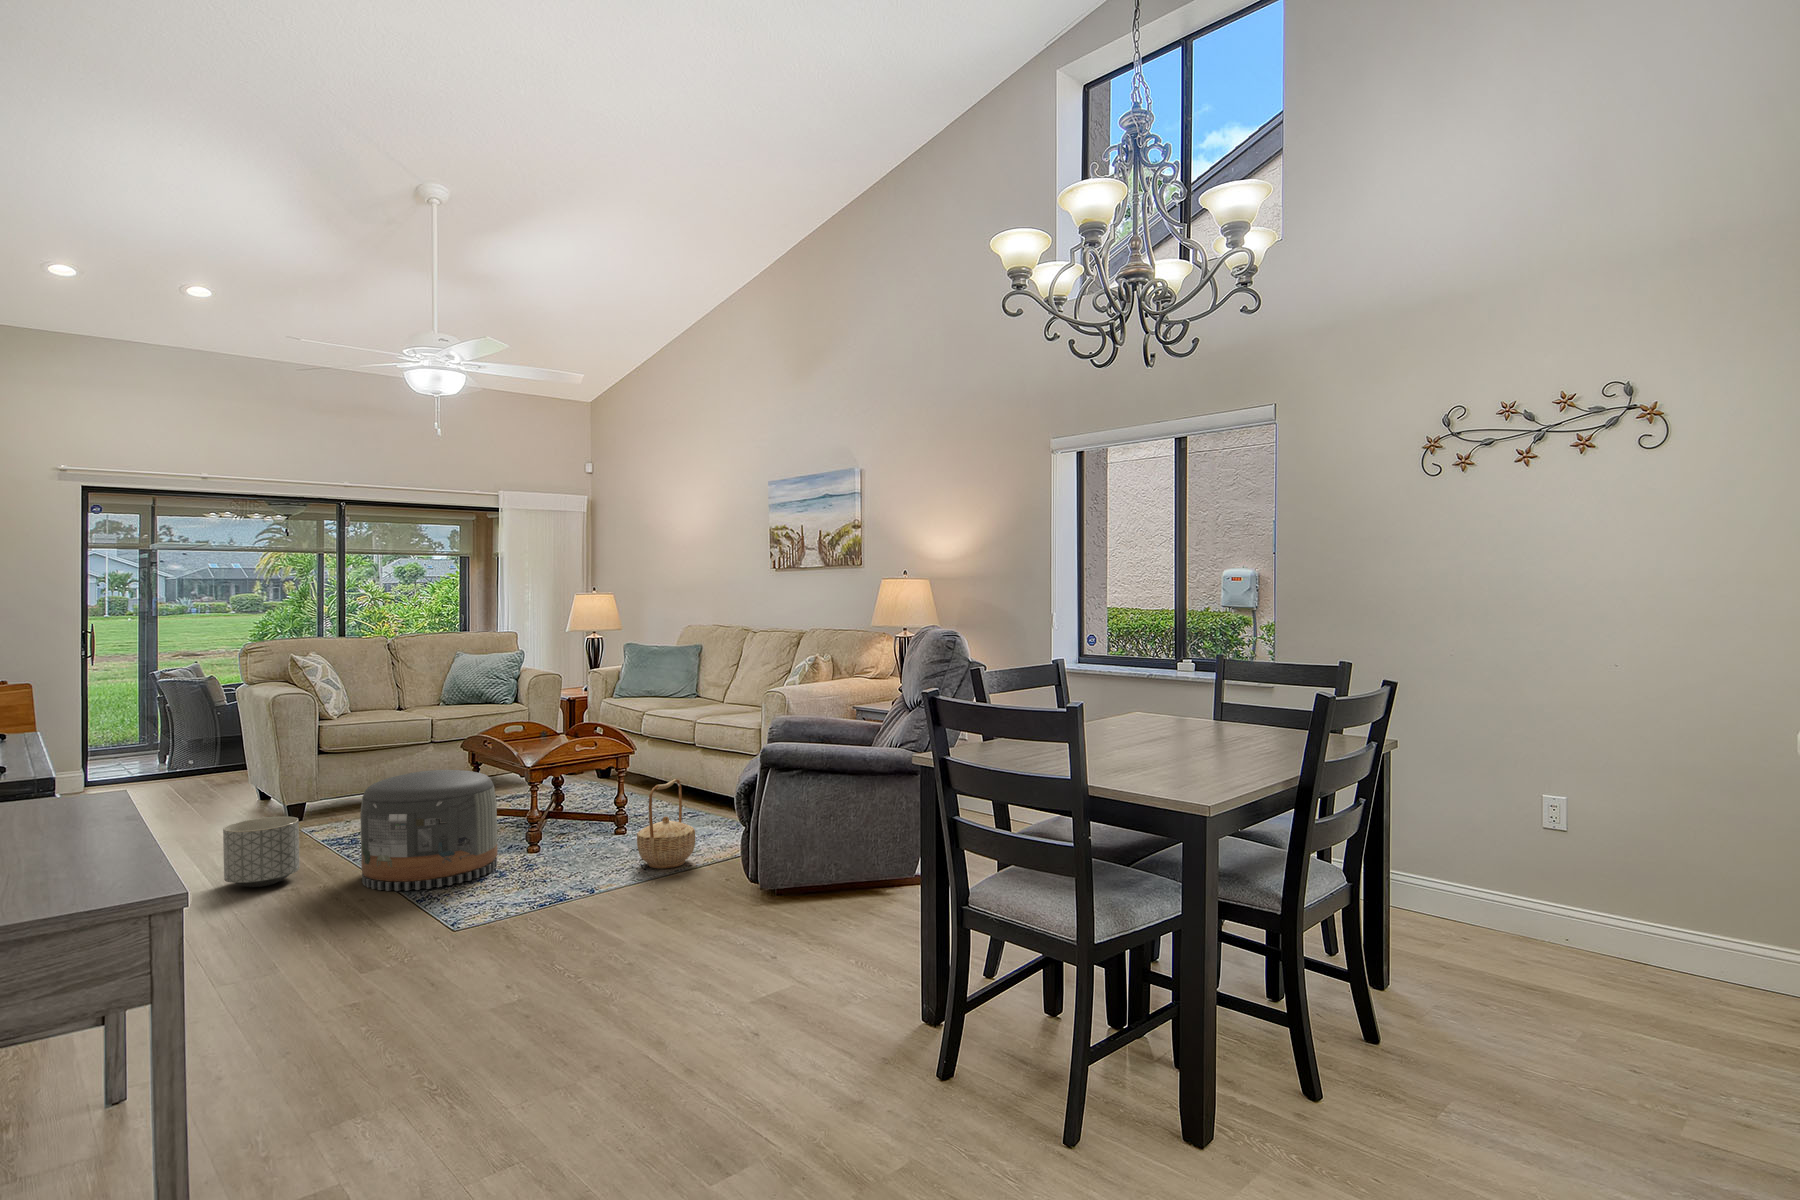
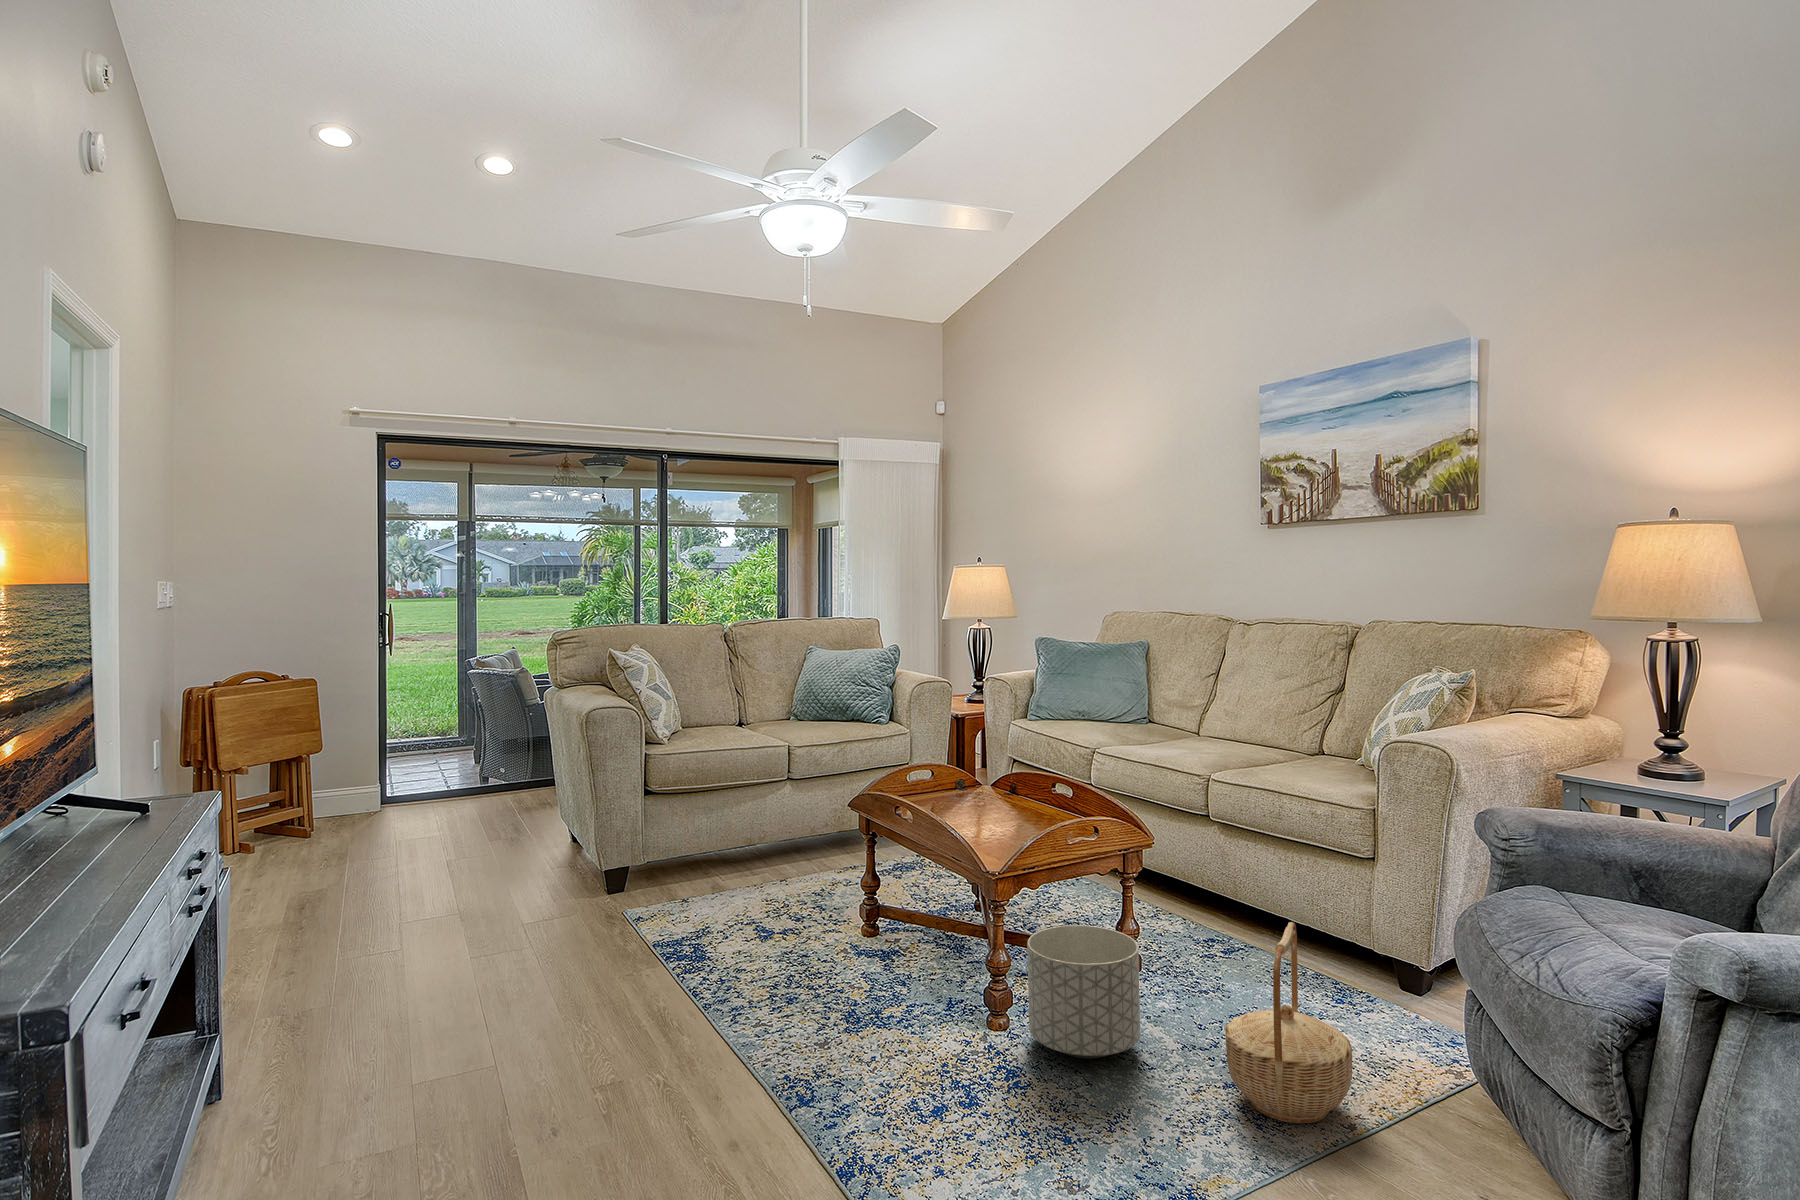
pouf: present [360,770,498,891] -> none [714,869,948,1133]
planter: present [223,817,300,887] -> present [1027,925,1140,1059]

